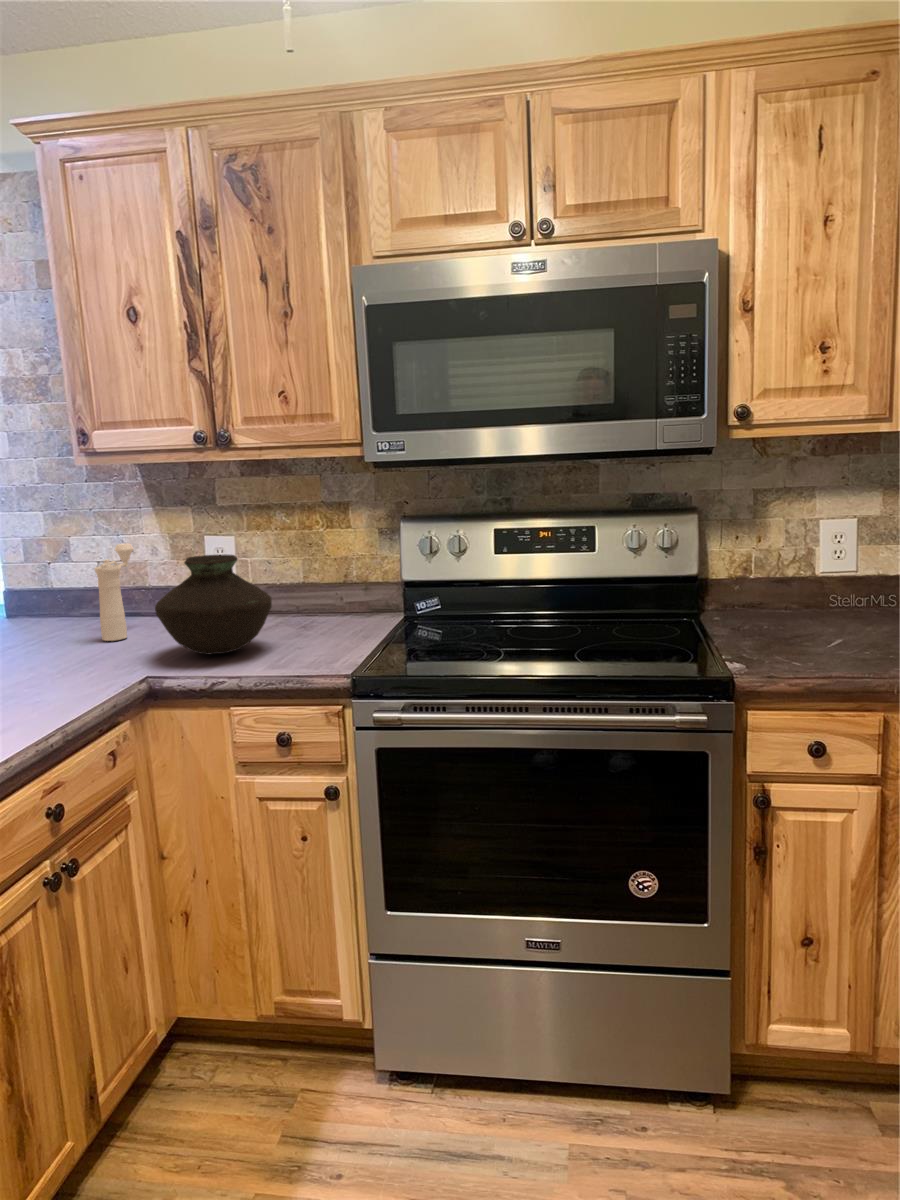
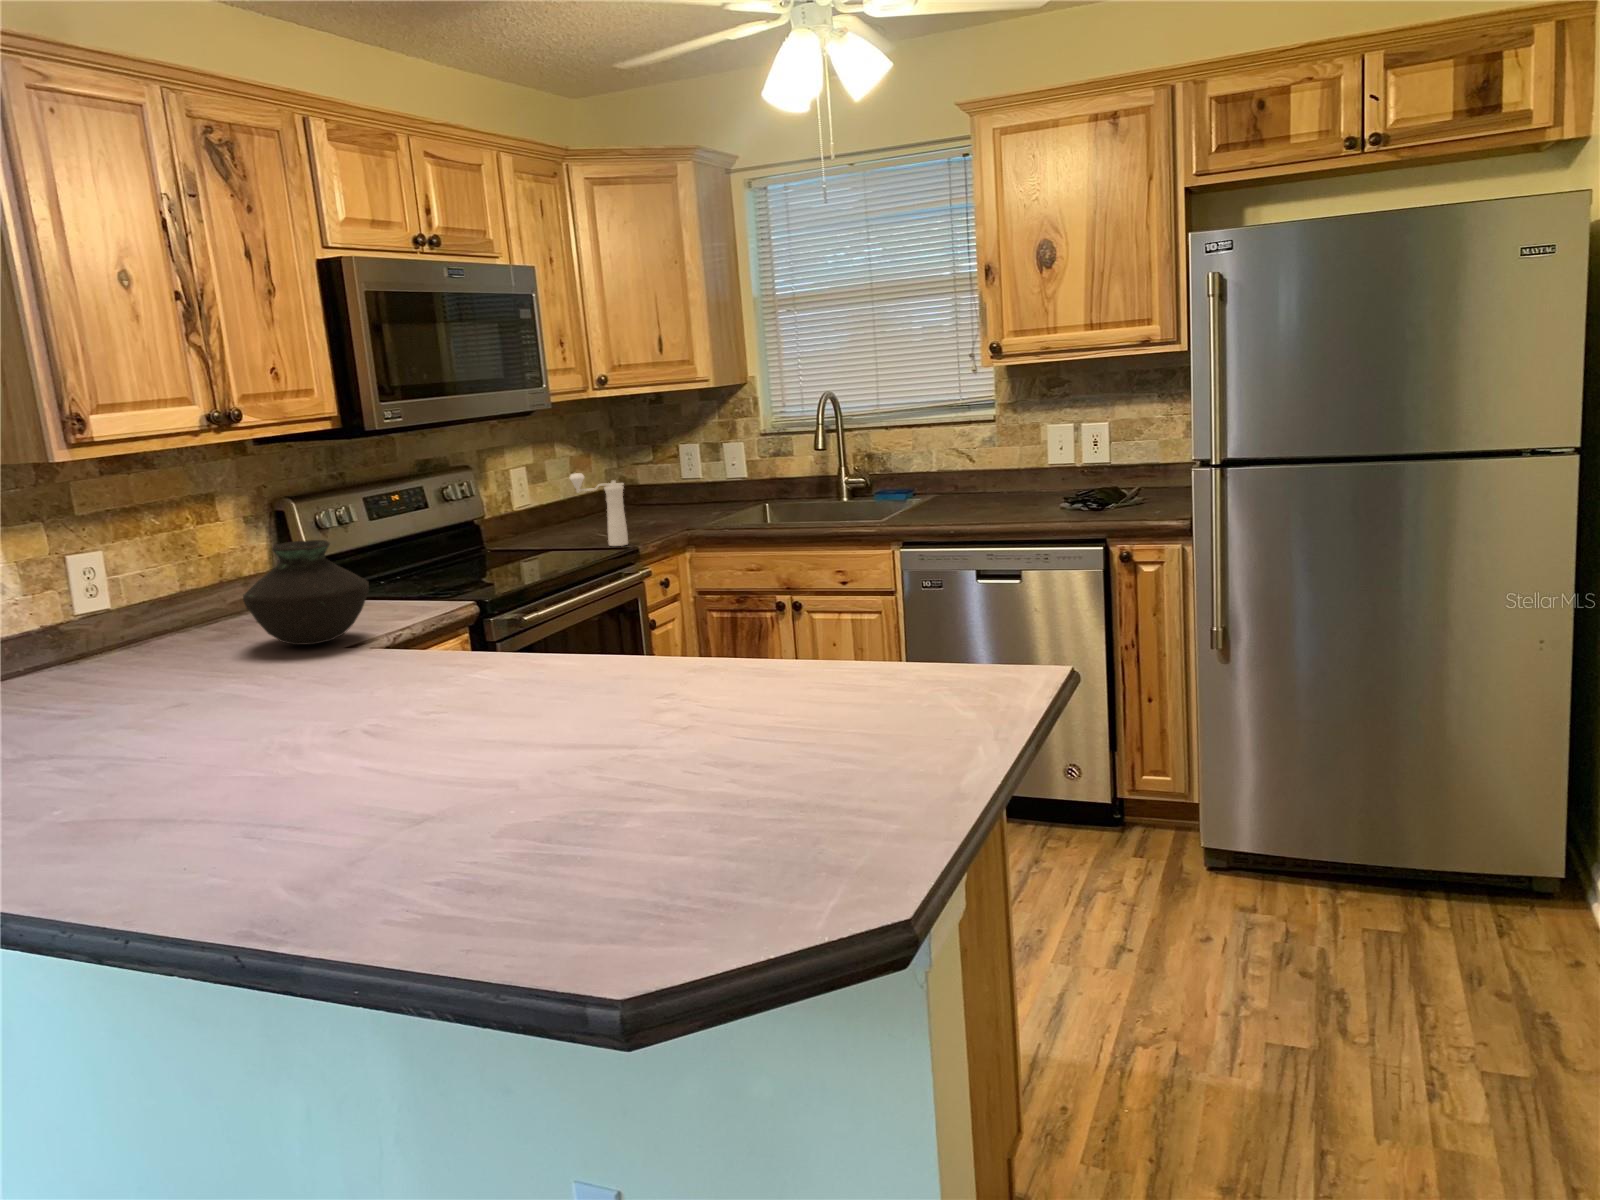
pepper mill: present [95,544,133,641] -> present [570,473,628,546]

